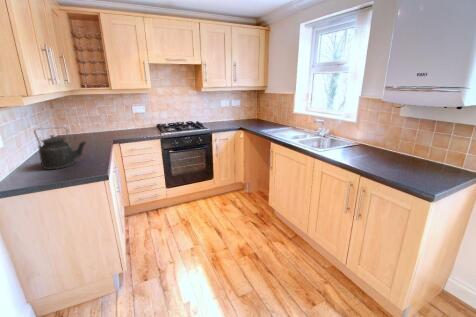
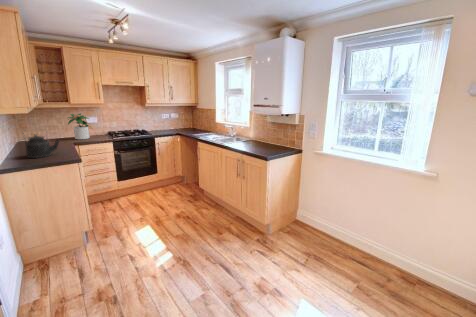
potted plant: none [105,101,138,135] -> present [68,113,90,140]

